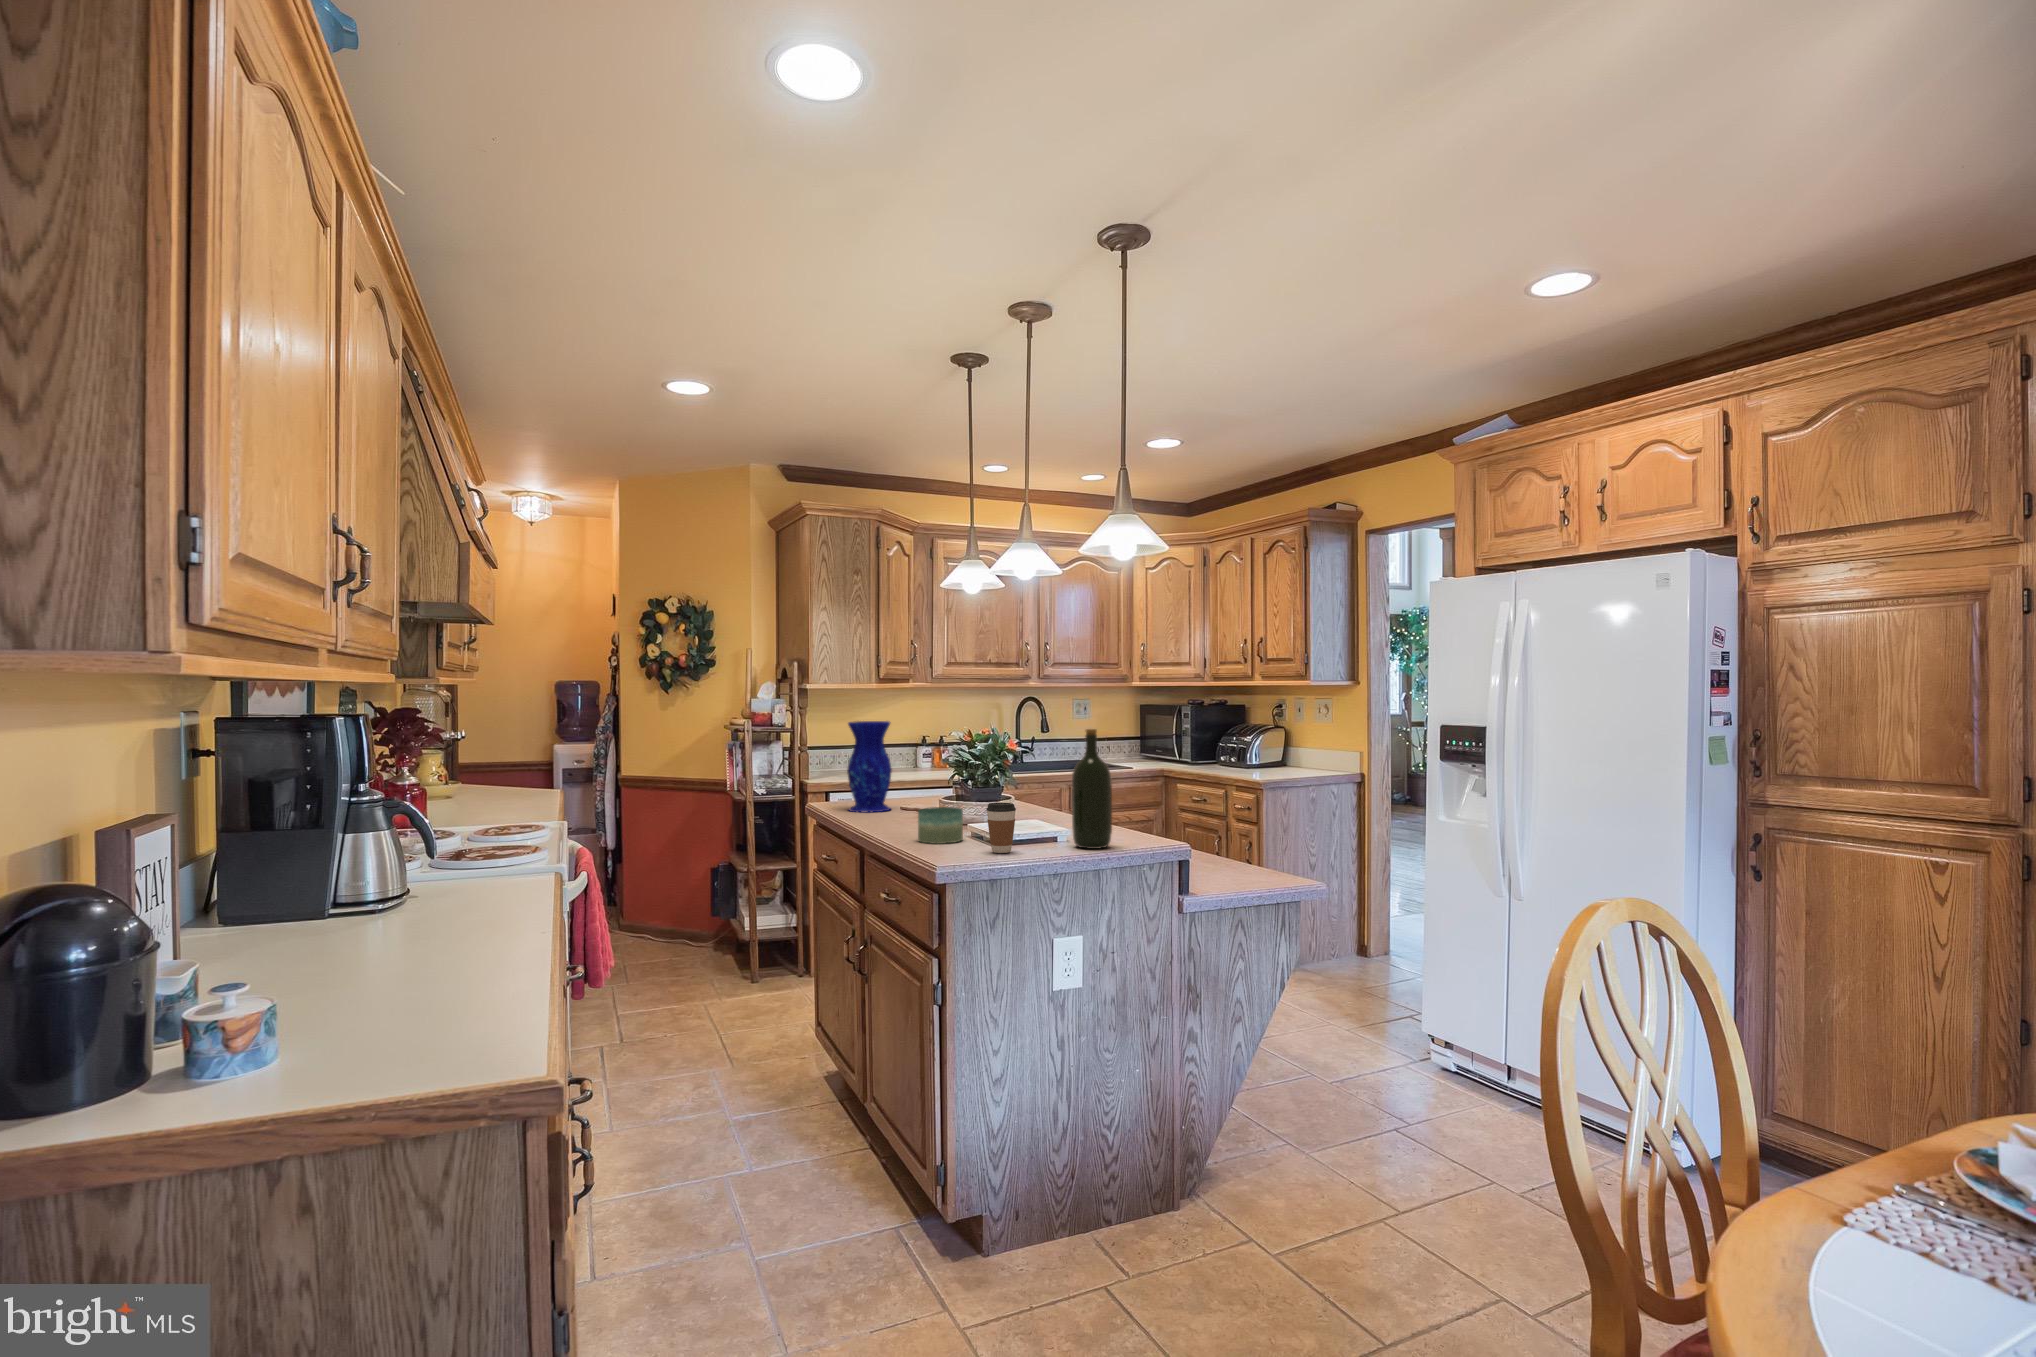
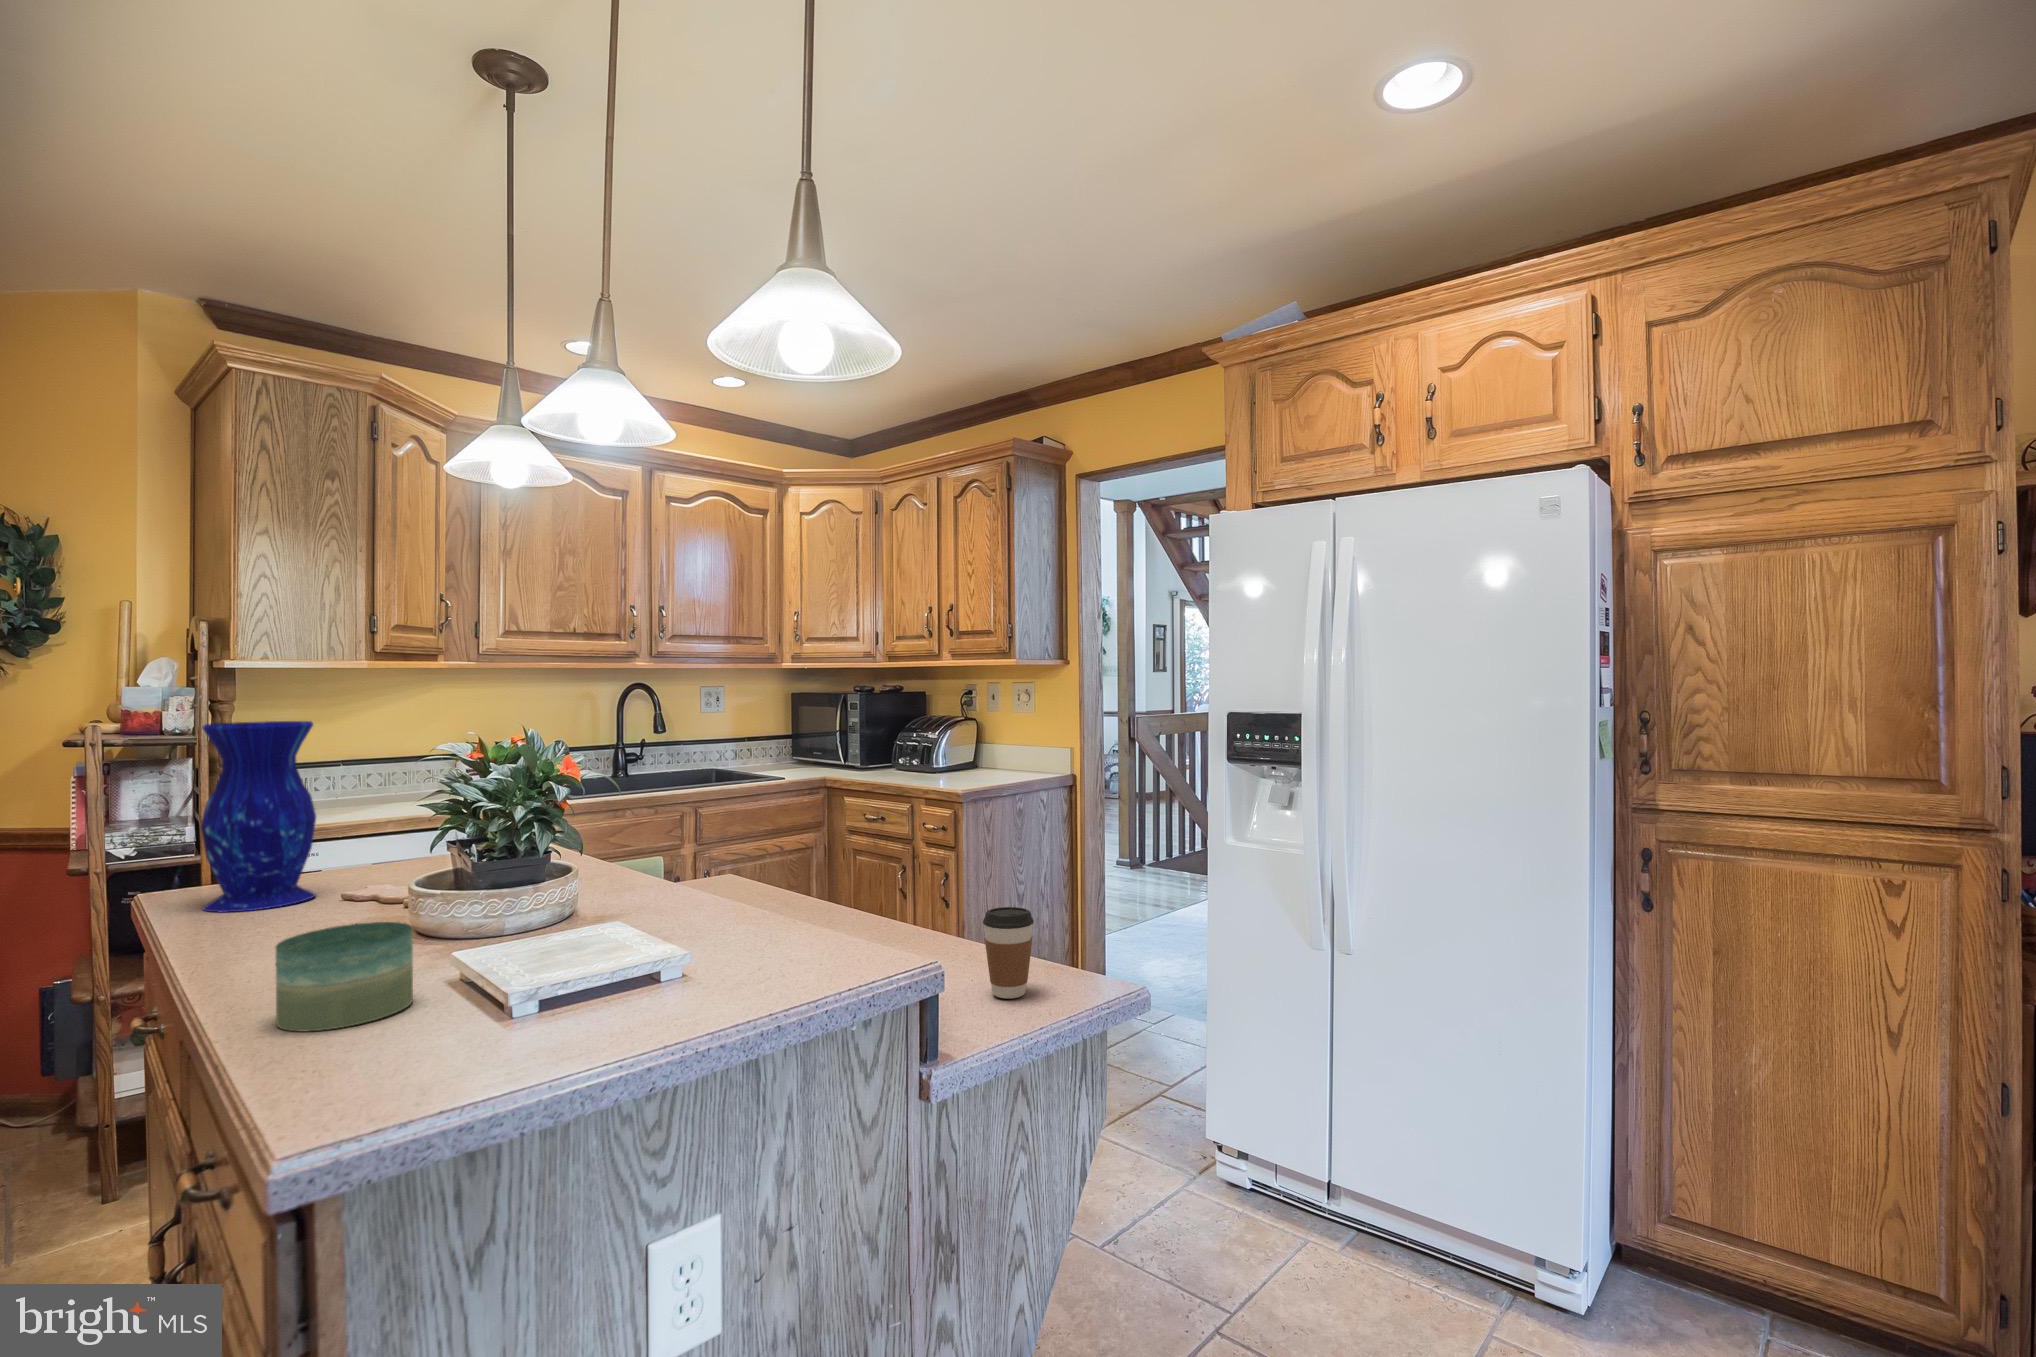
wine bottle: present [1072,729,1112,849] -> none [690,728,785,1005]
coffee cup: present [986,803,1016,853] -> present [983,907,1034,999]

